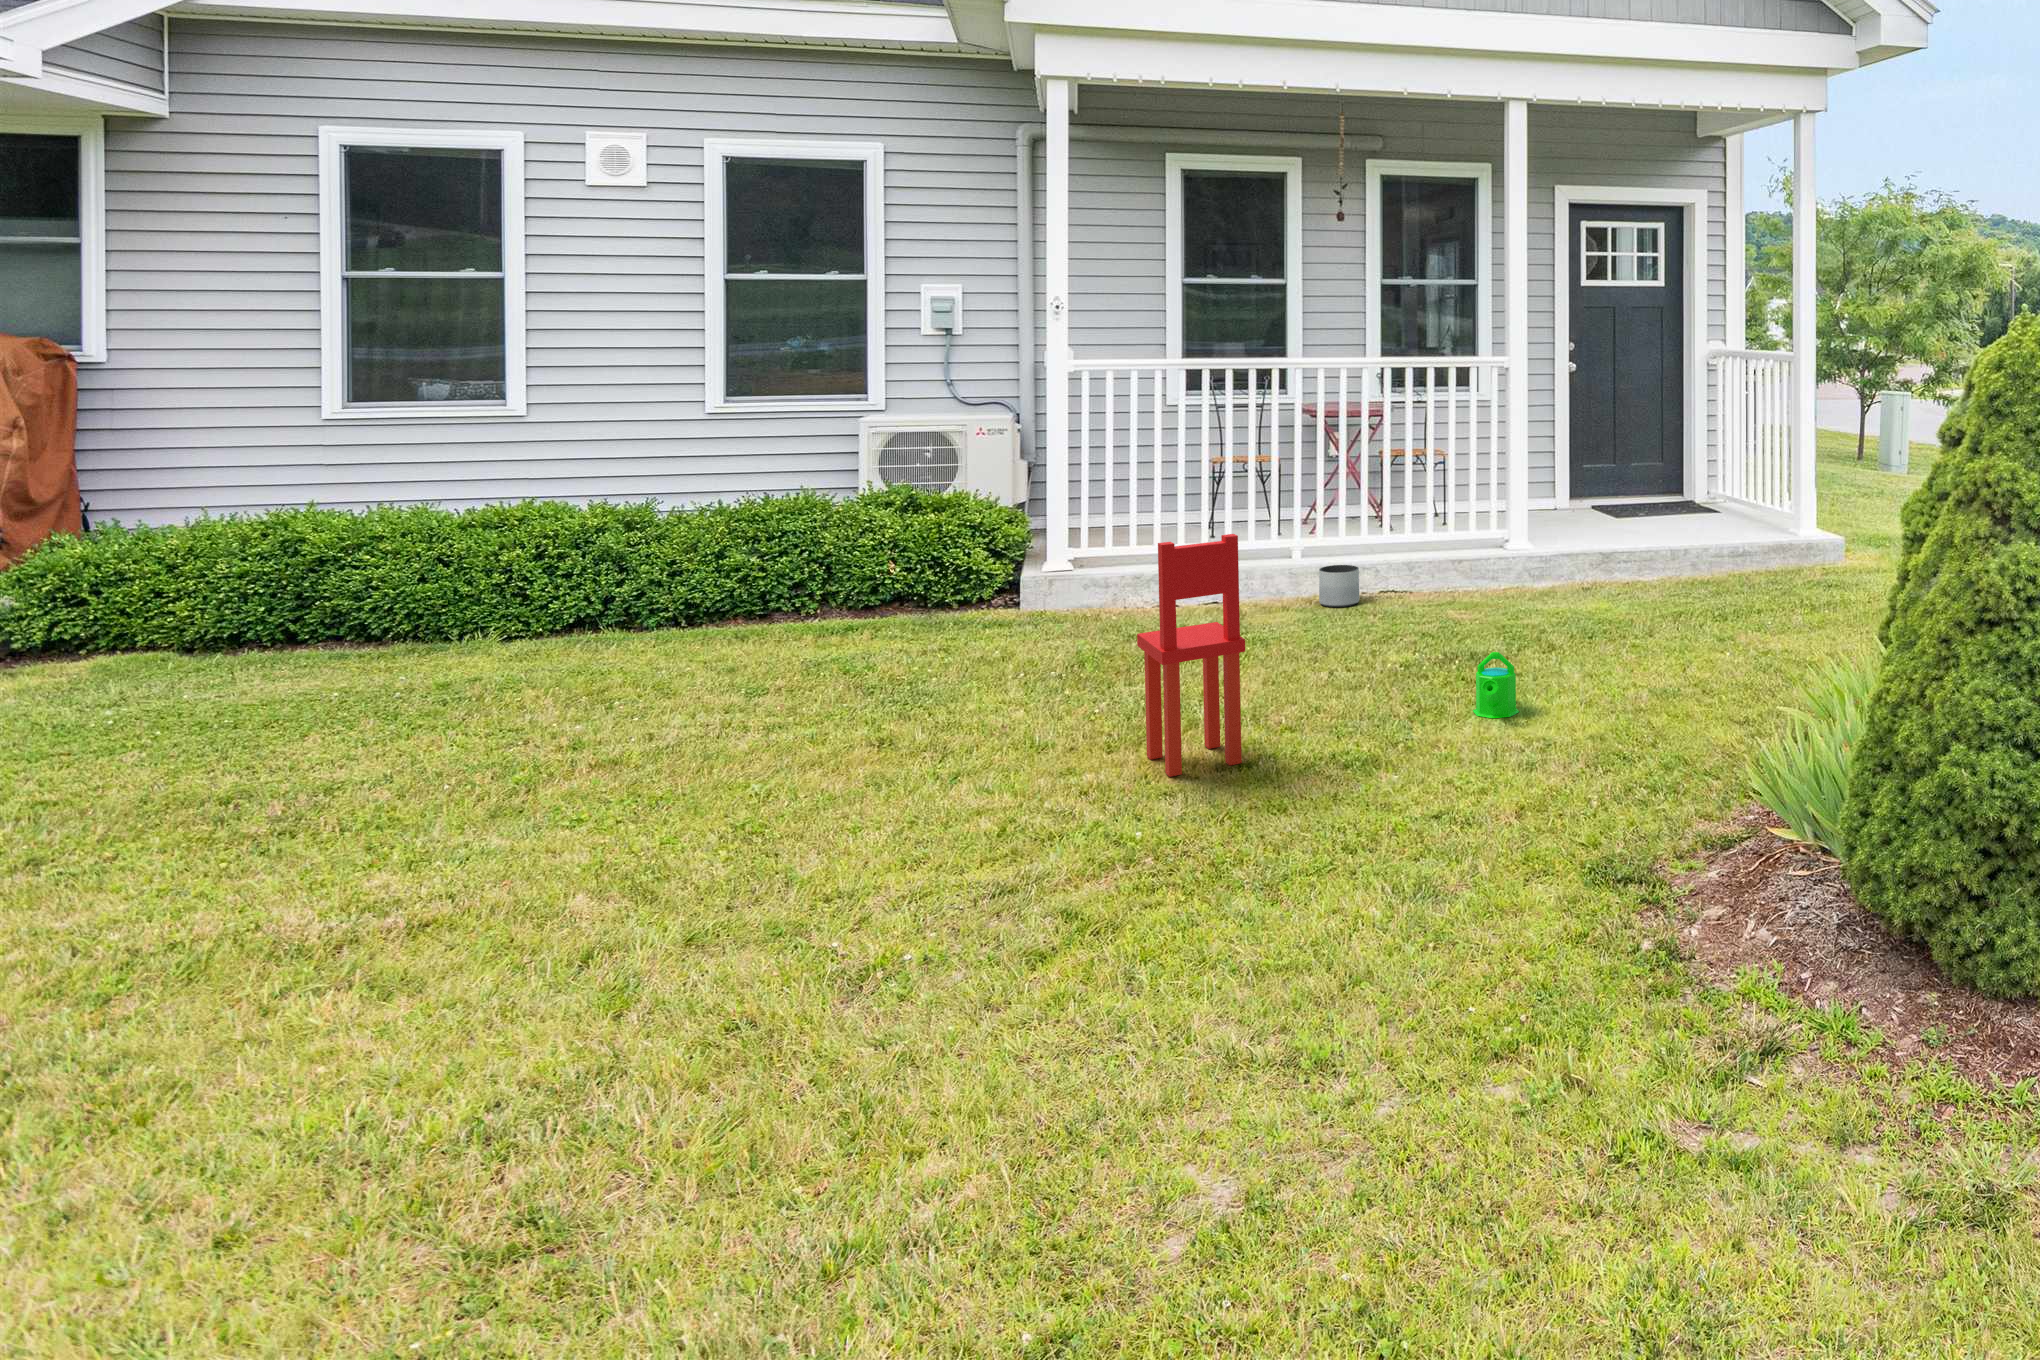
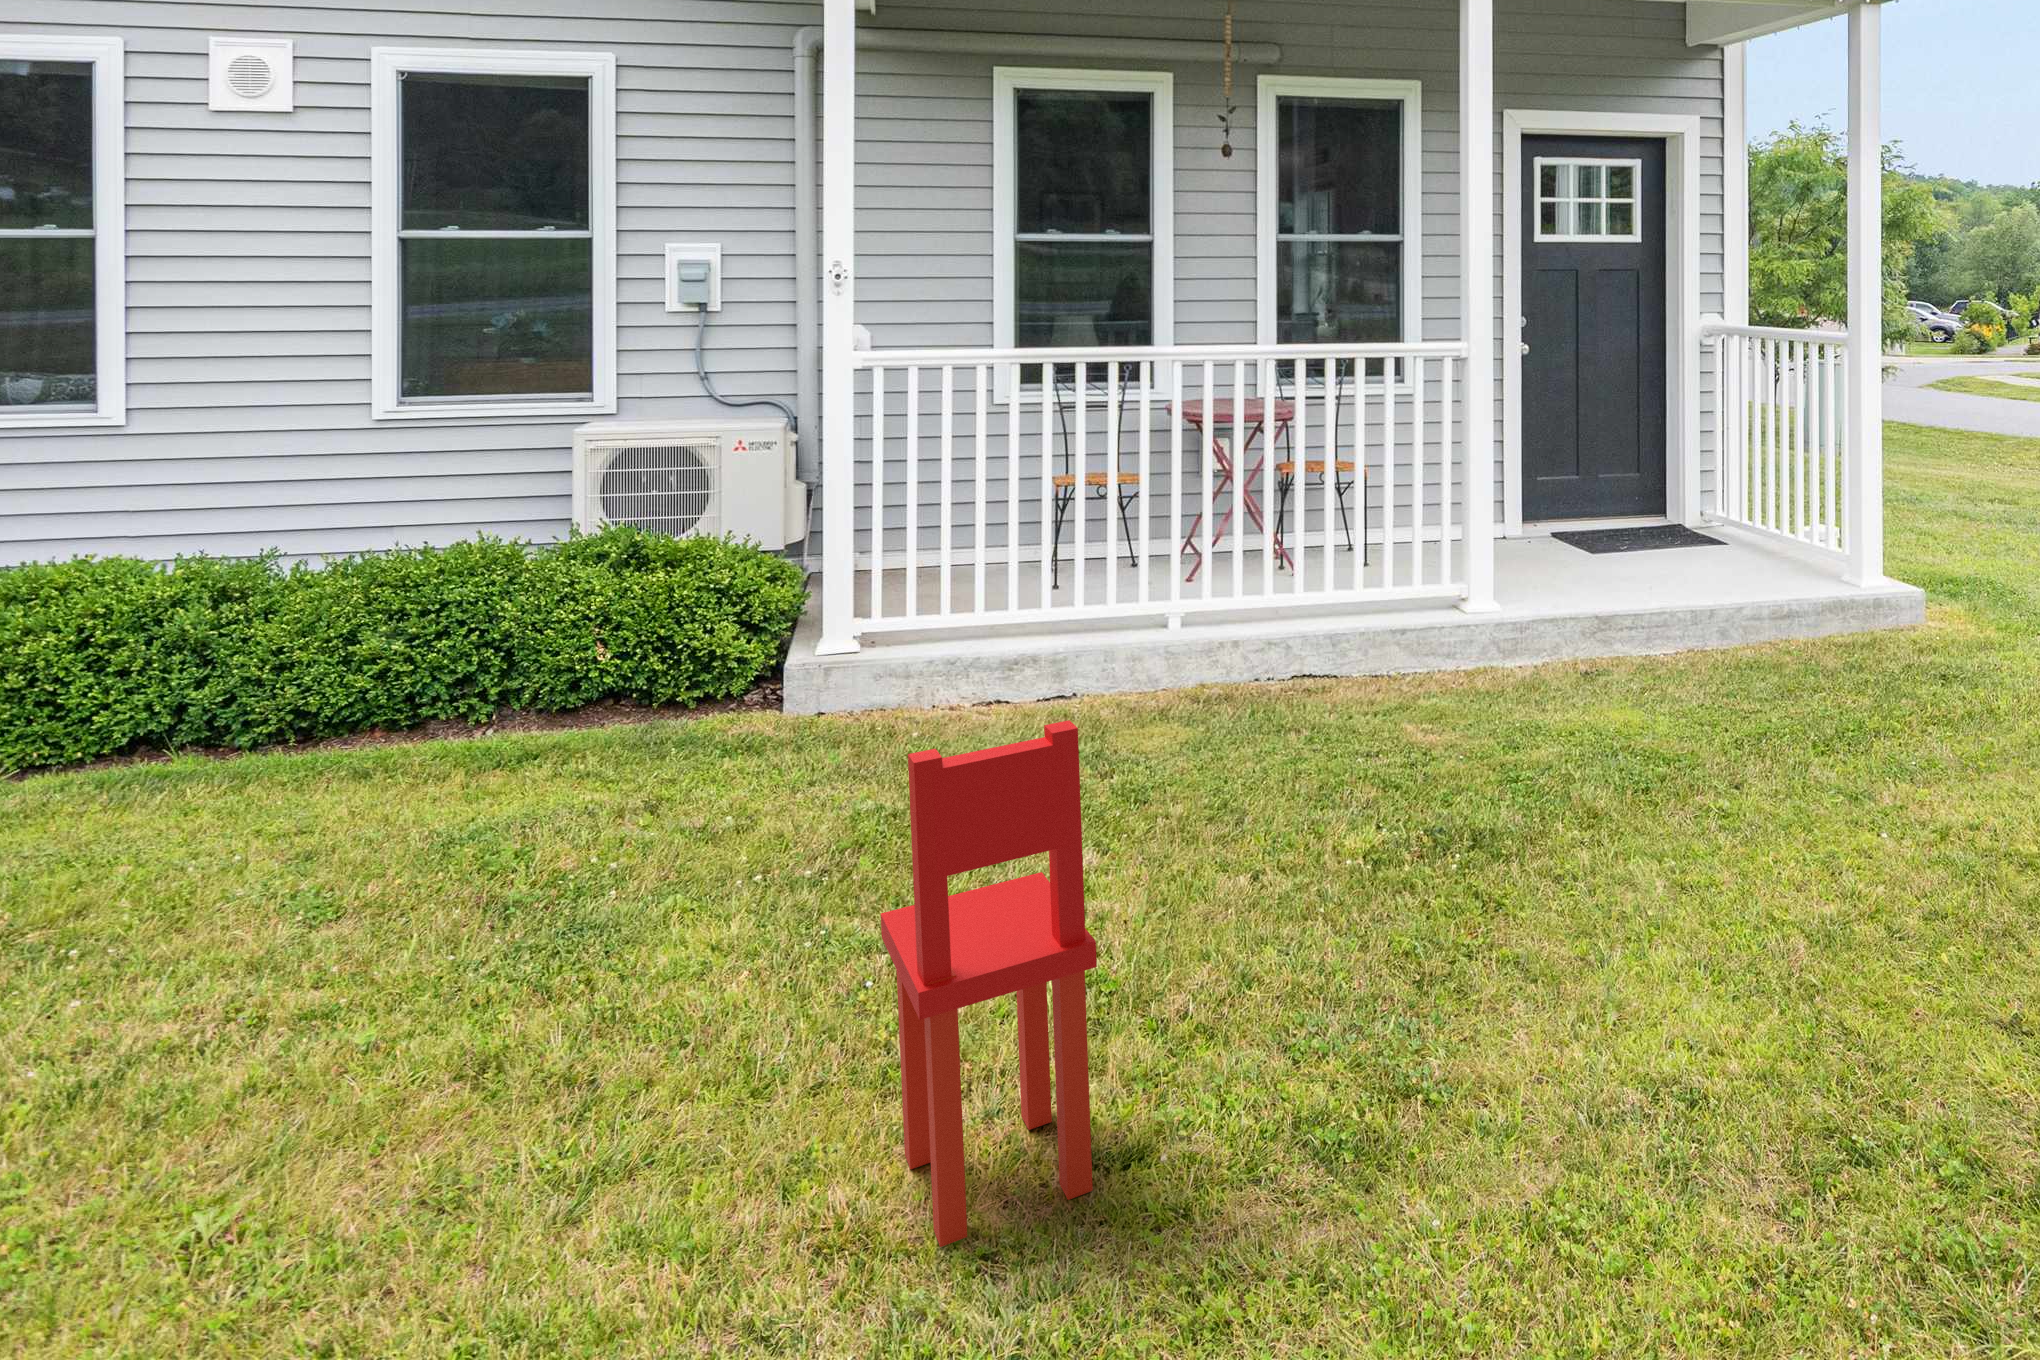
planter: present [1319,565,1359,607] -> none [1211,645,1269,712]
watering can: present [1473,652,1519,718] -> none [1519,896,1609,1030]

